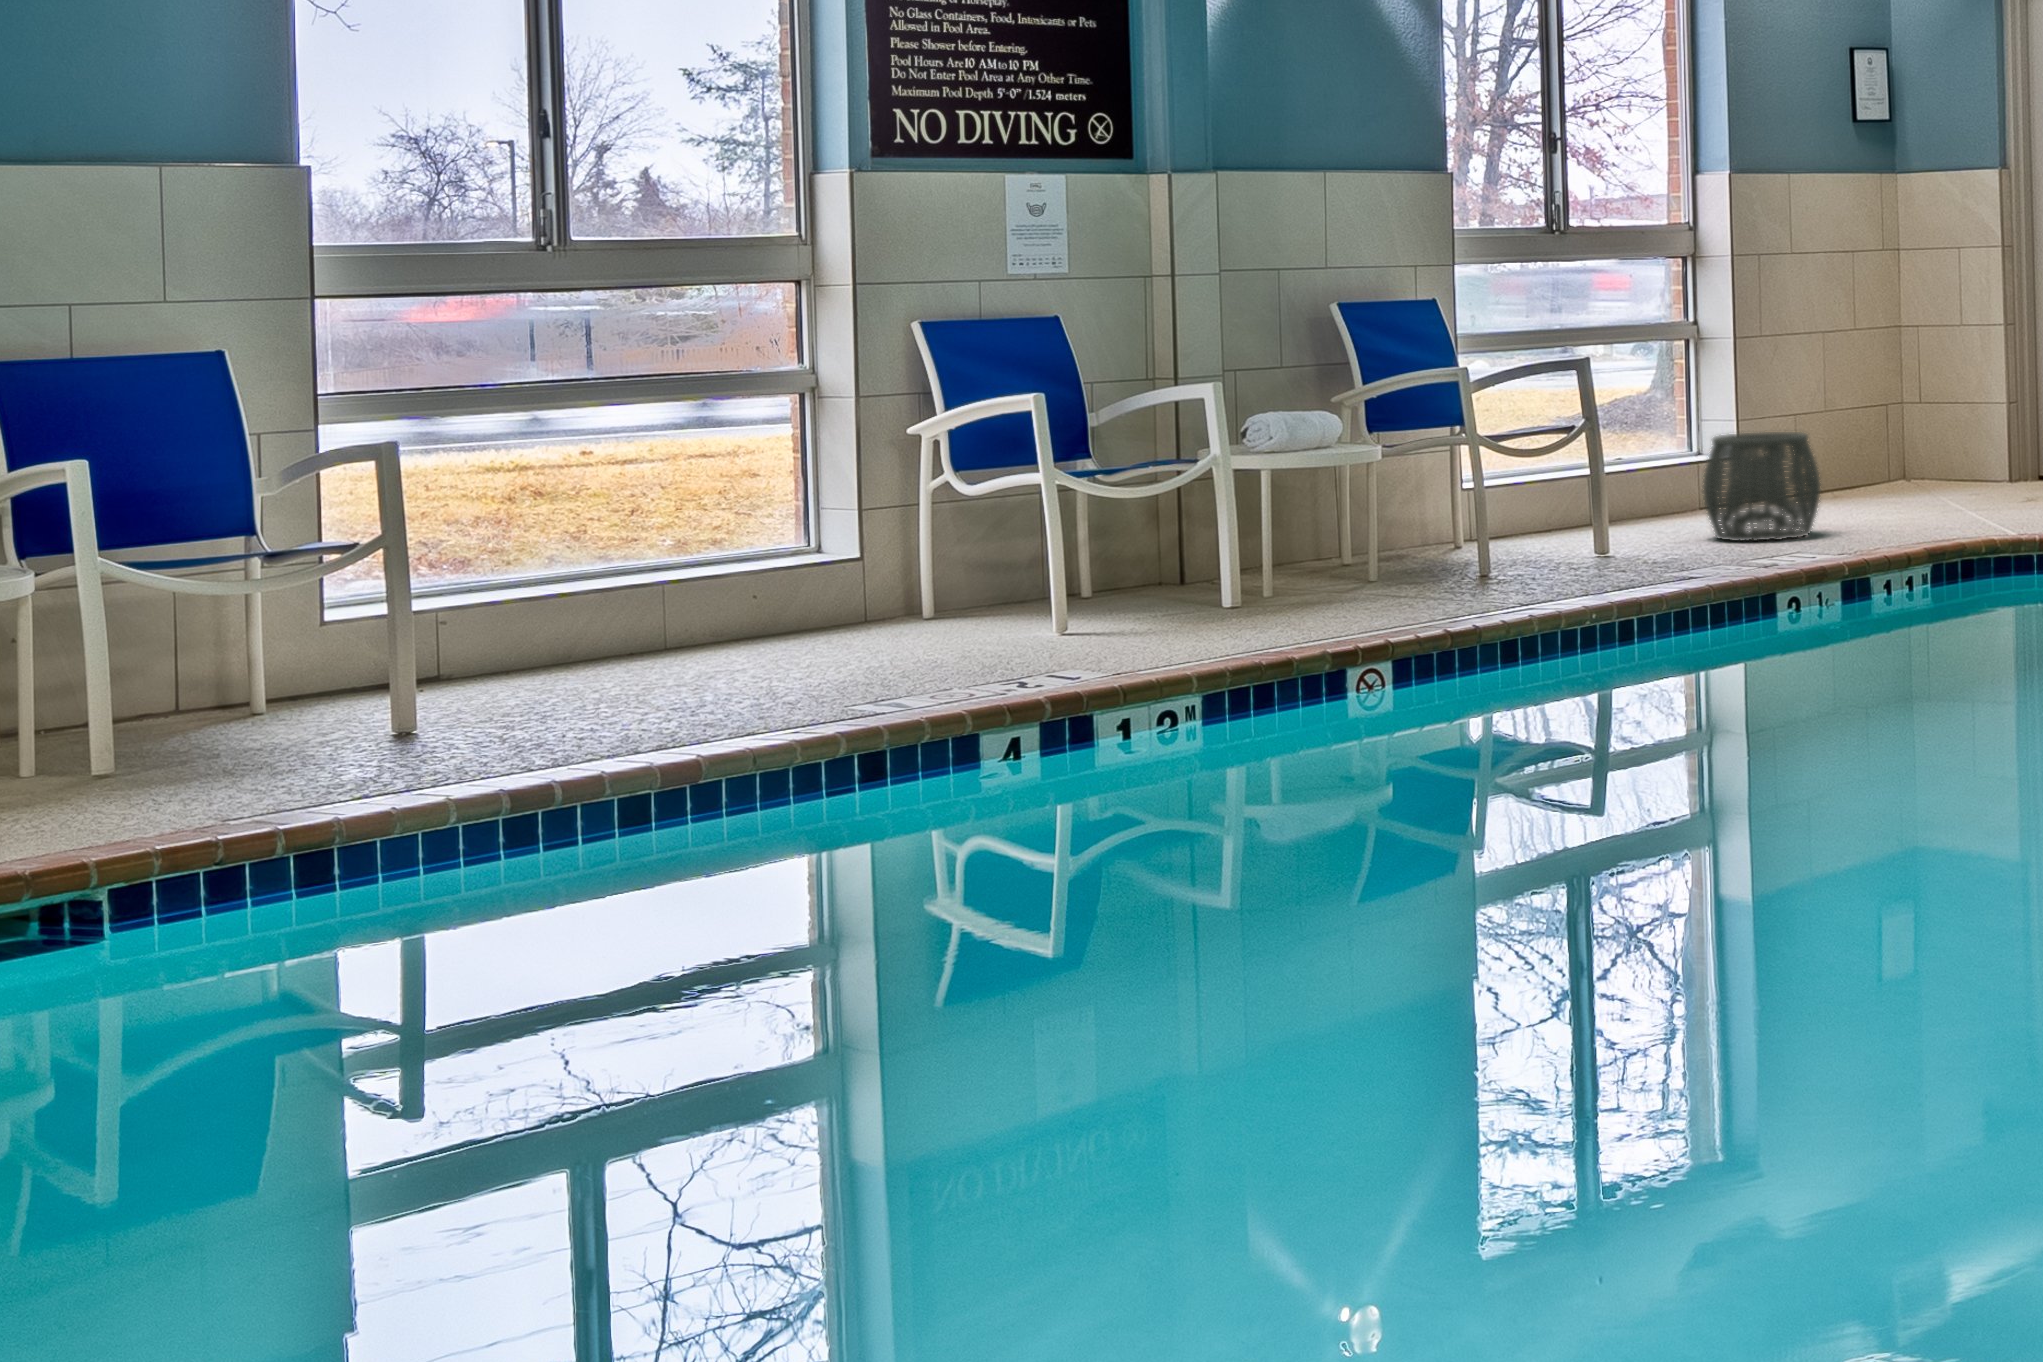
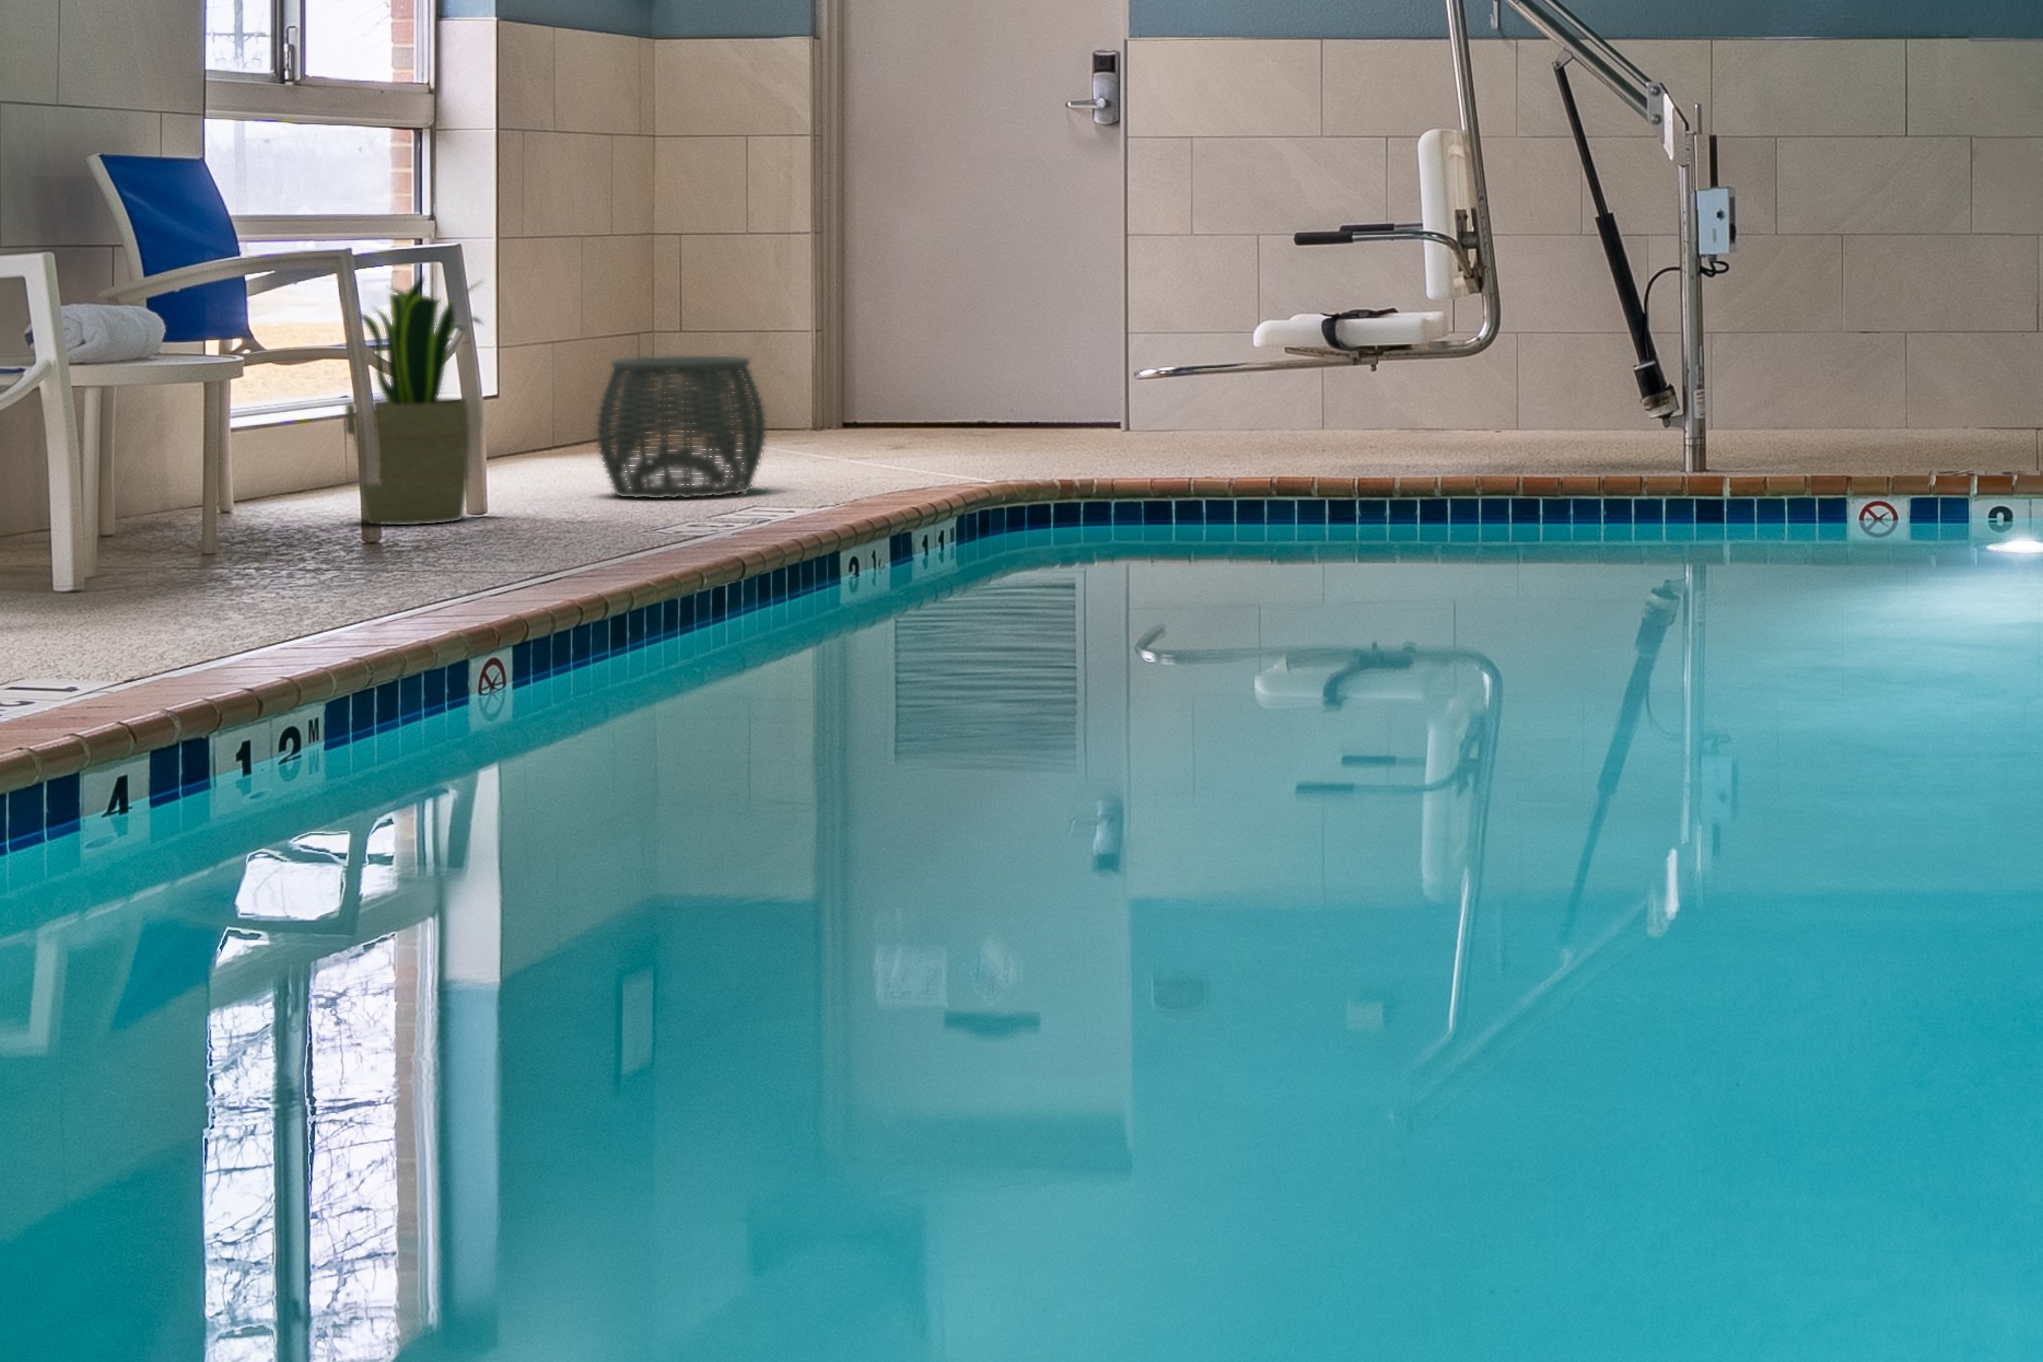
potted plant: none [1493,380,1591,560] -> present [345,277,482,525]

